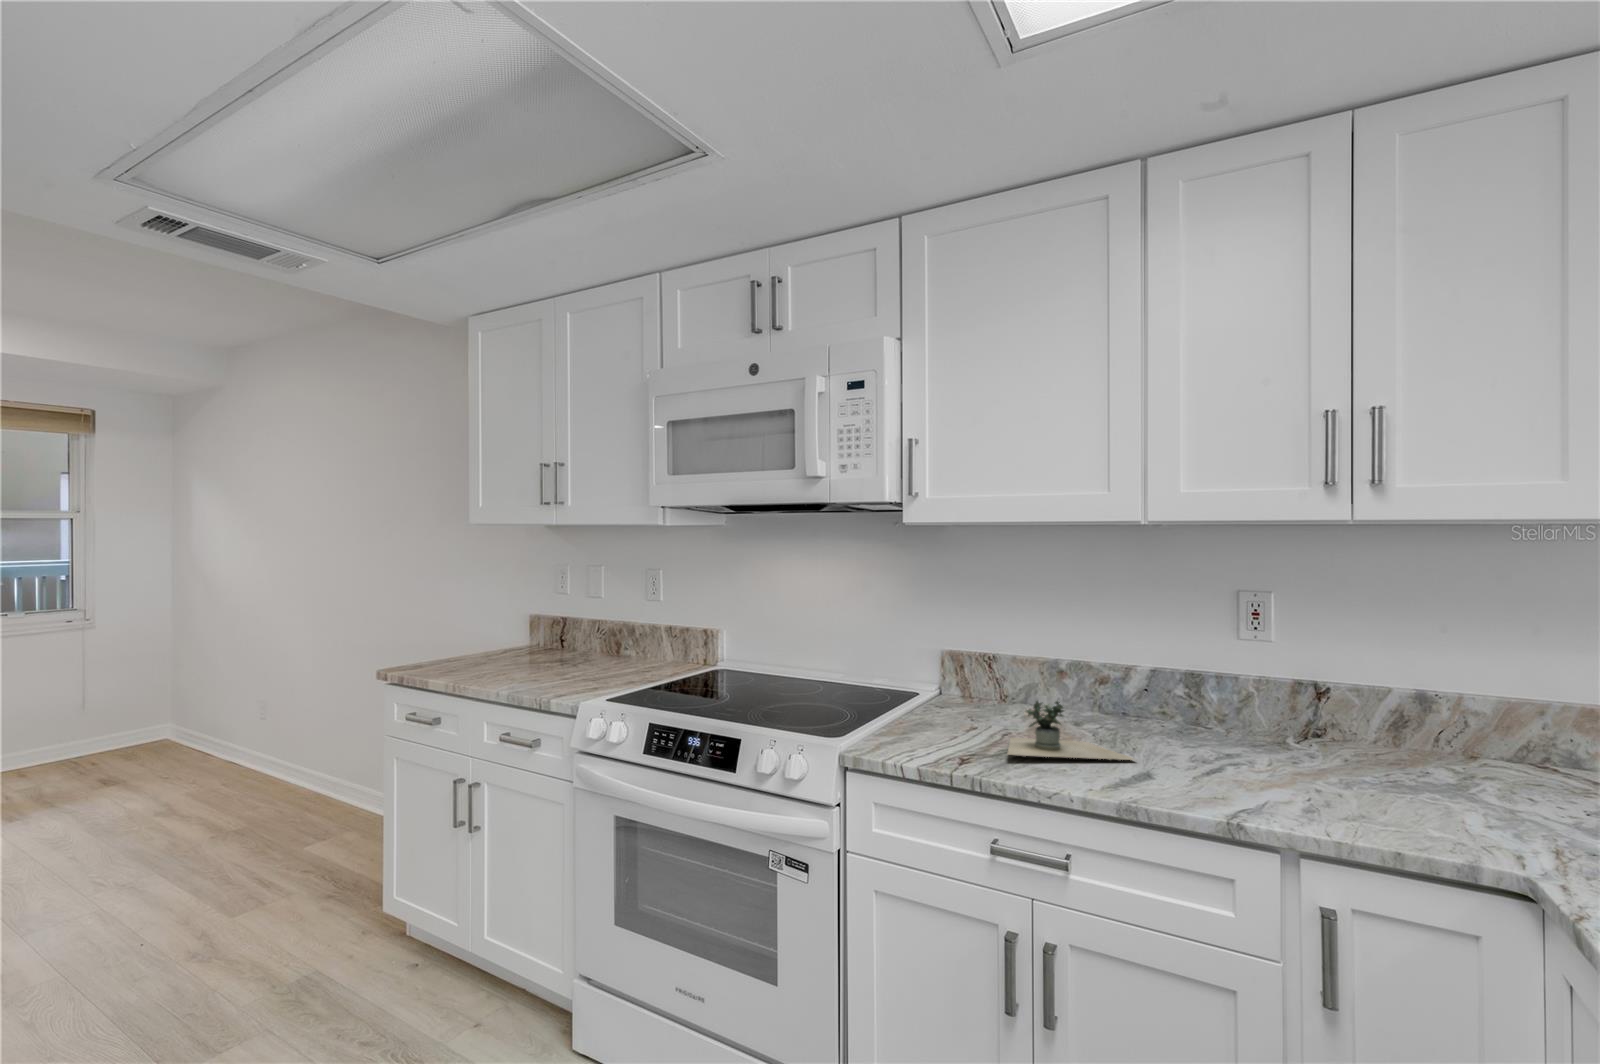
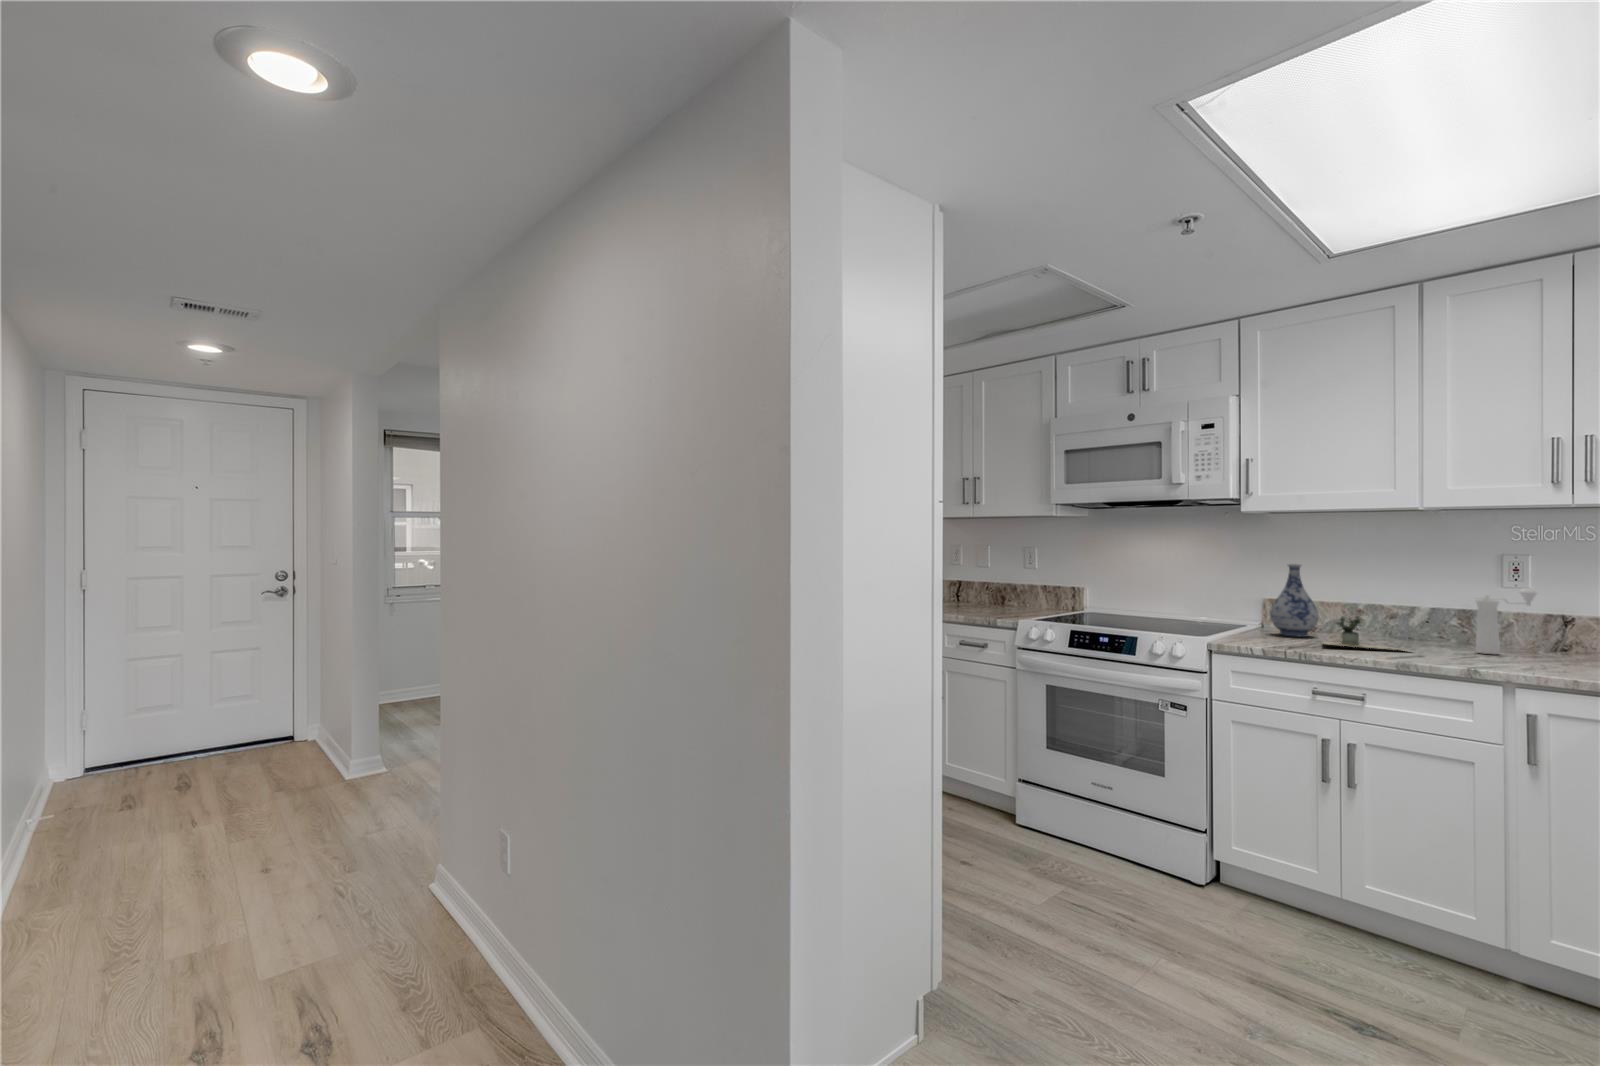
vase: none [944,606,1008,722] -> present [1270,564,1319,637]
pepper mill: none [1215,648,1294,756] -> present [1476,588,1538,654]

